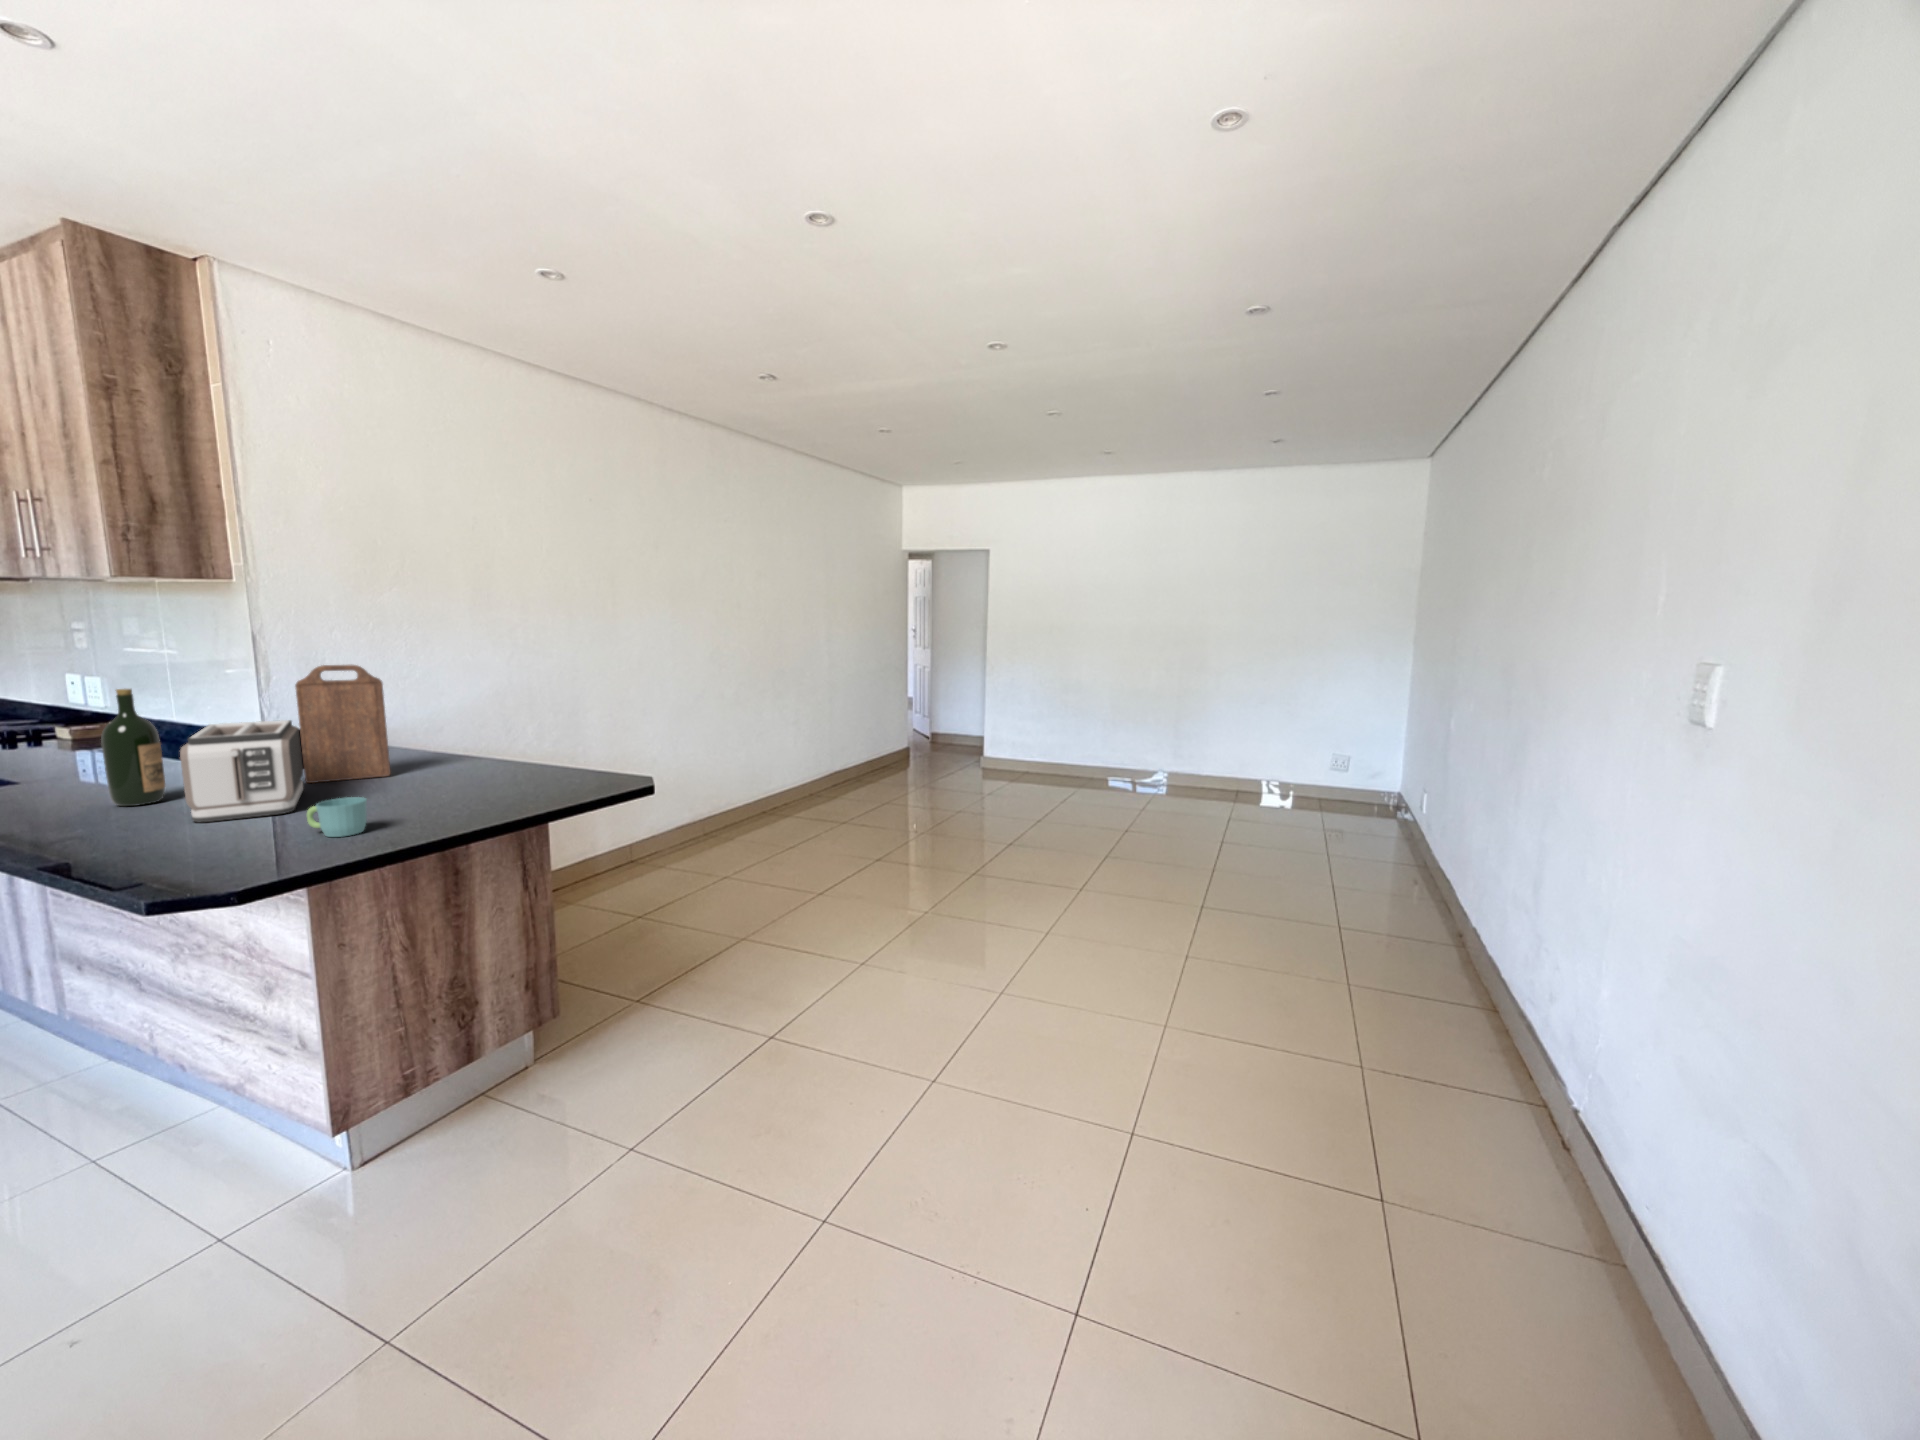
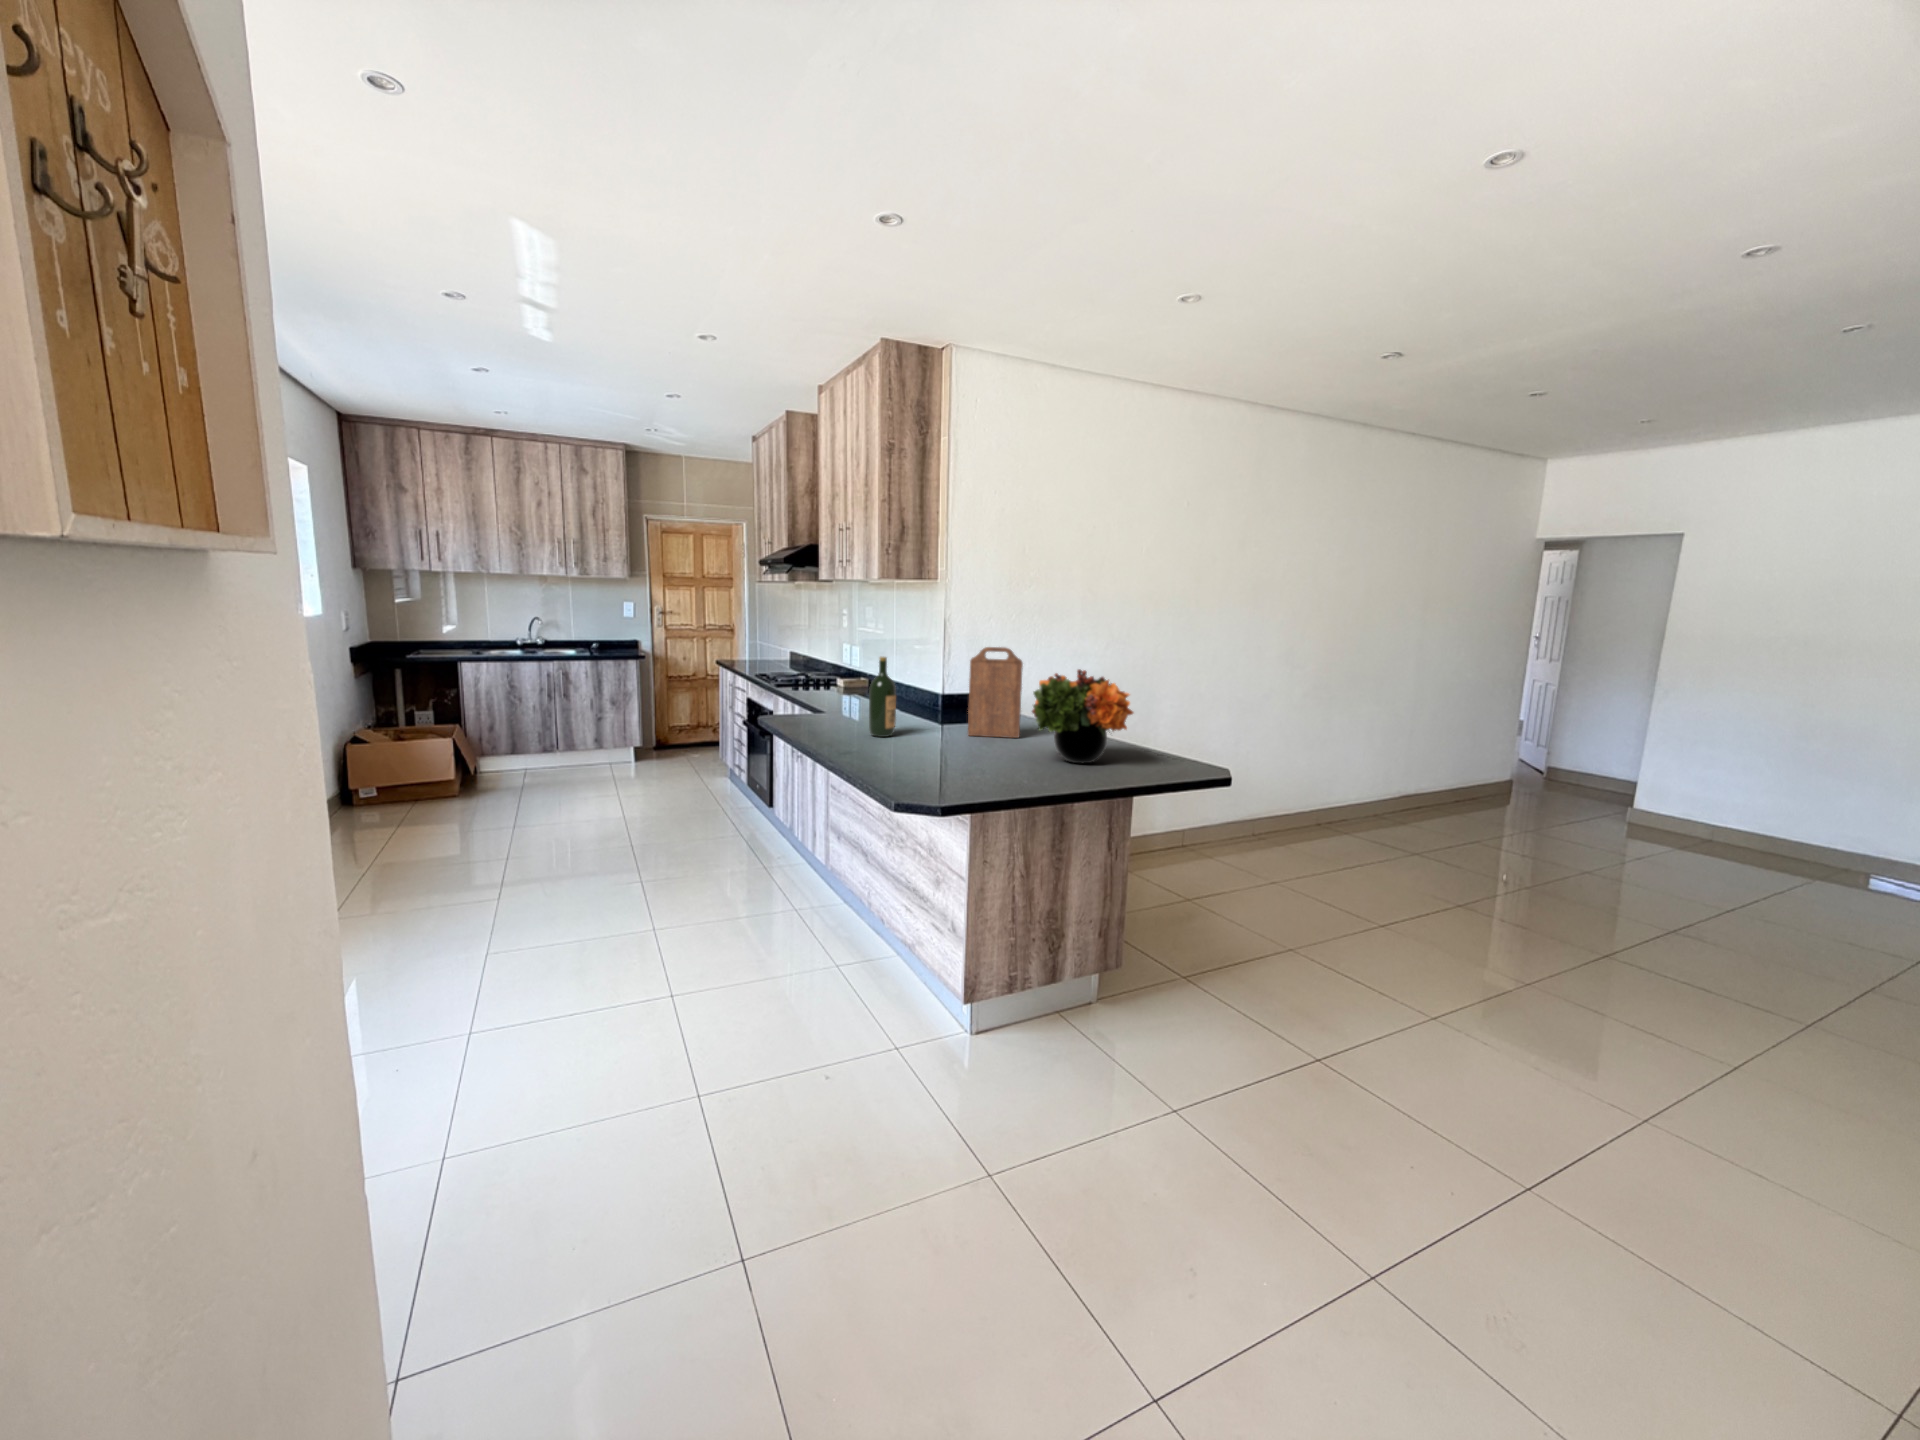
flower arrangement: none [391,685,539,796] -> present [1032,669,1133,763]
toaster: present [180,720,304,823] -> none [910,685,970,756]
mug: present [307,797,367,837] -> none [977,750,1014,780]

